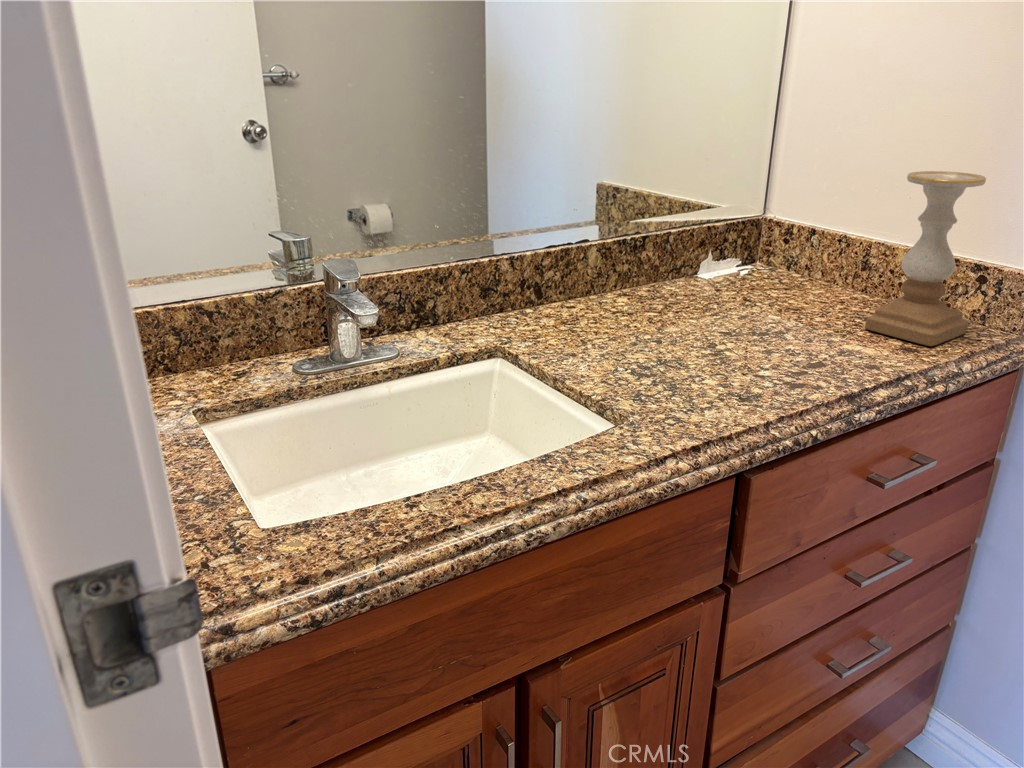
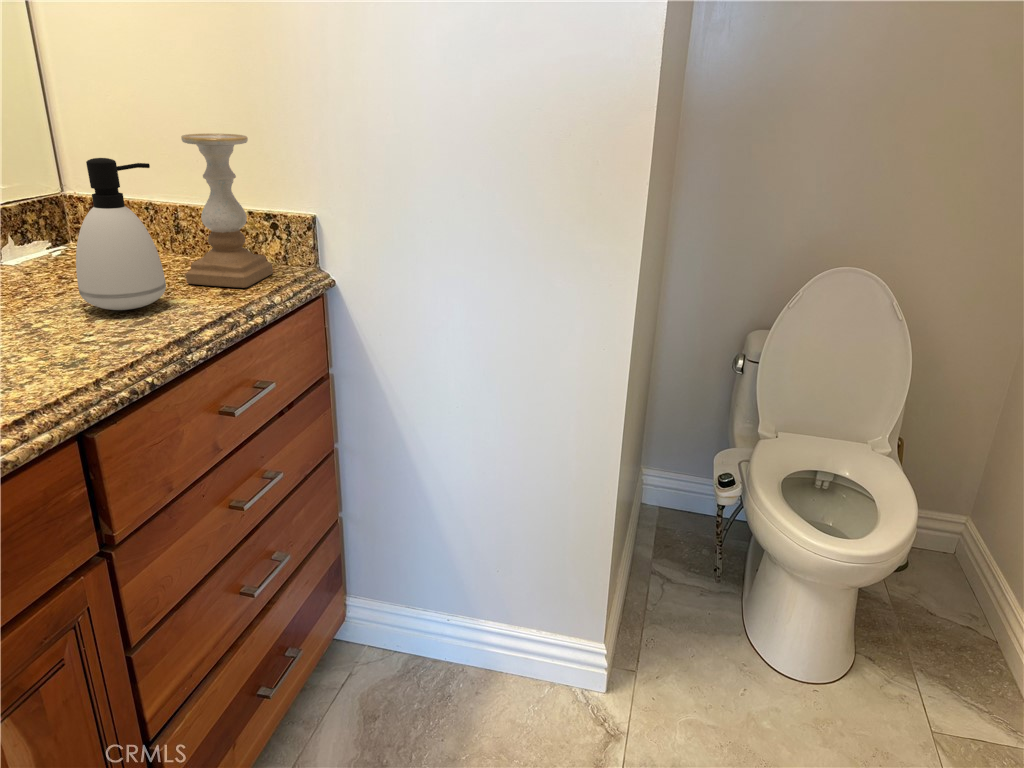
soap dispenser: none [764,197,869,349] -> present [76,158,166,310]

